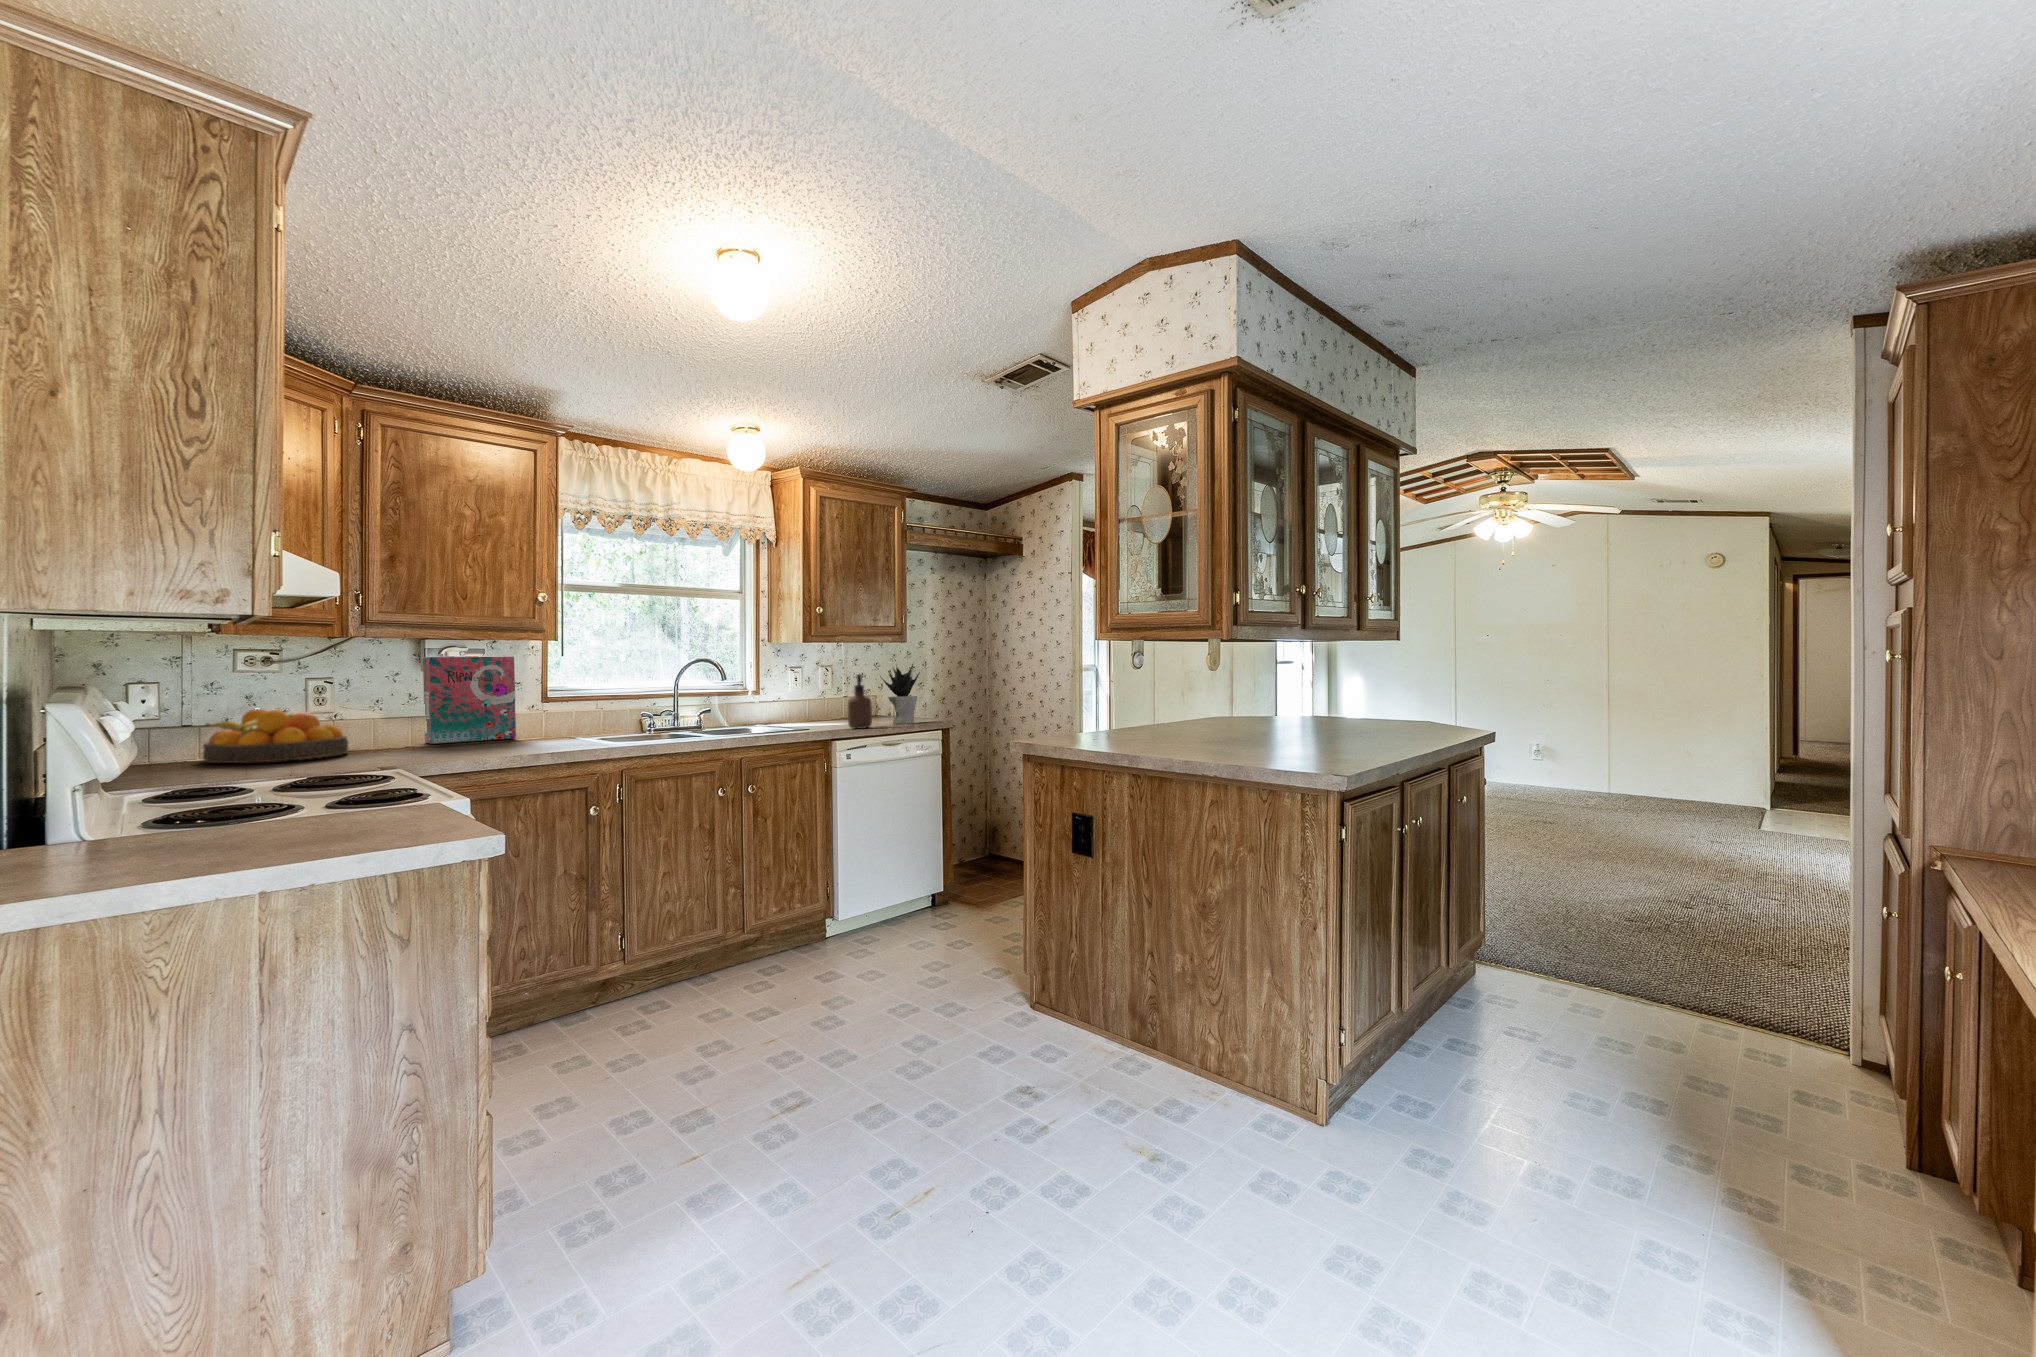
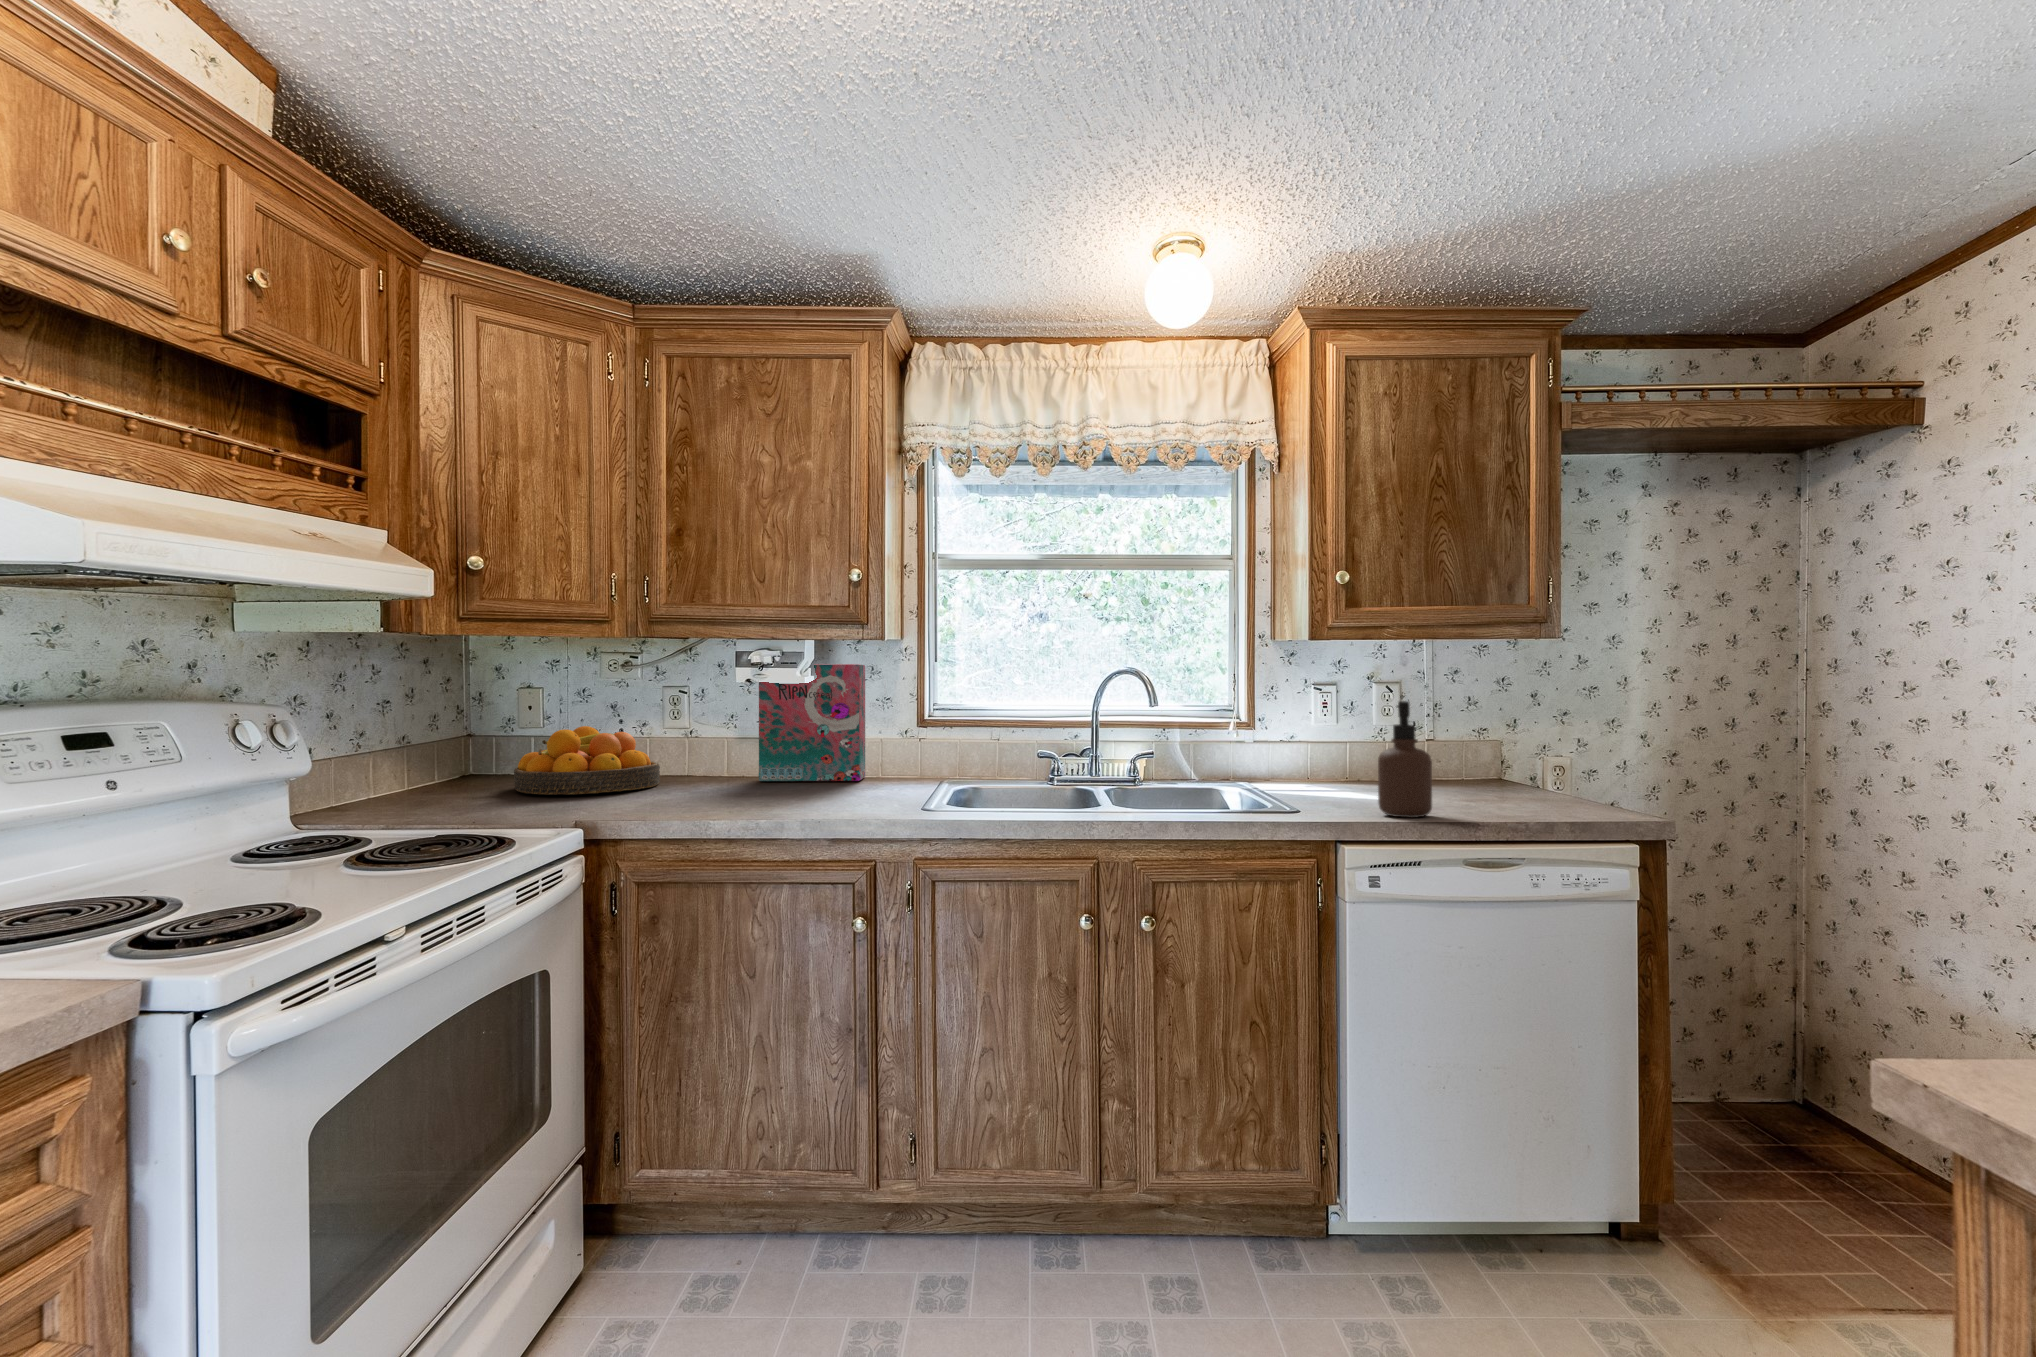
potted plant: present [880,664,920,724] -> none [1478,679,1574,812]

